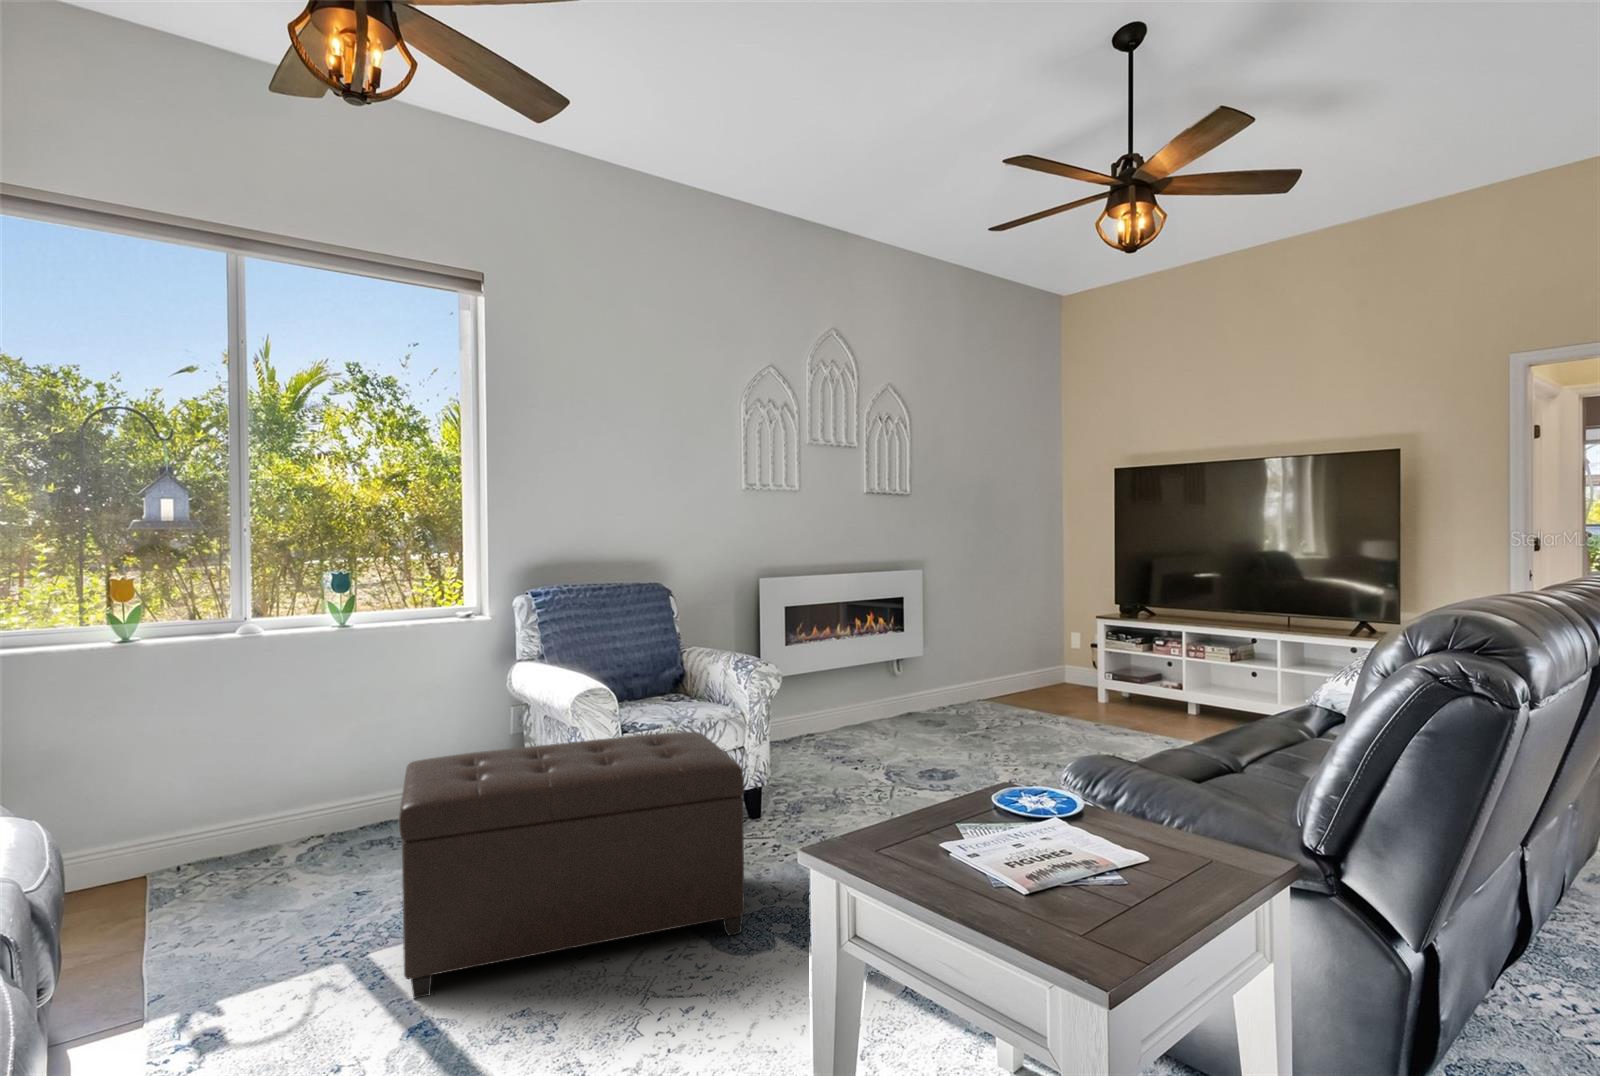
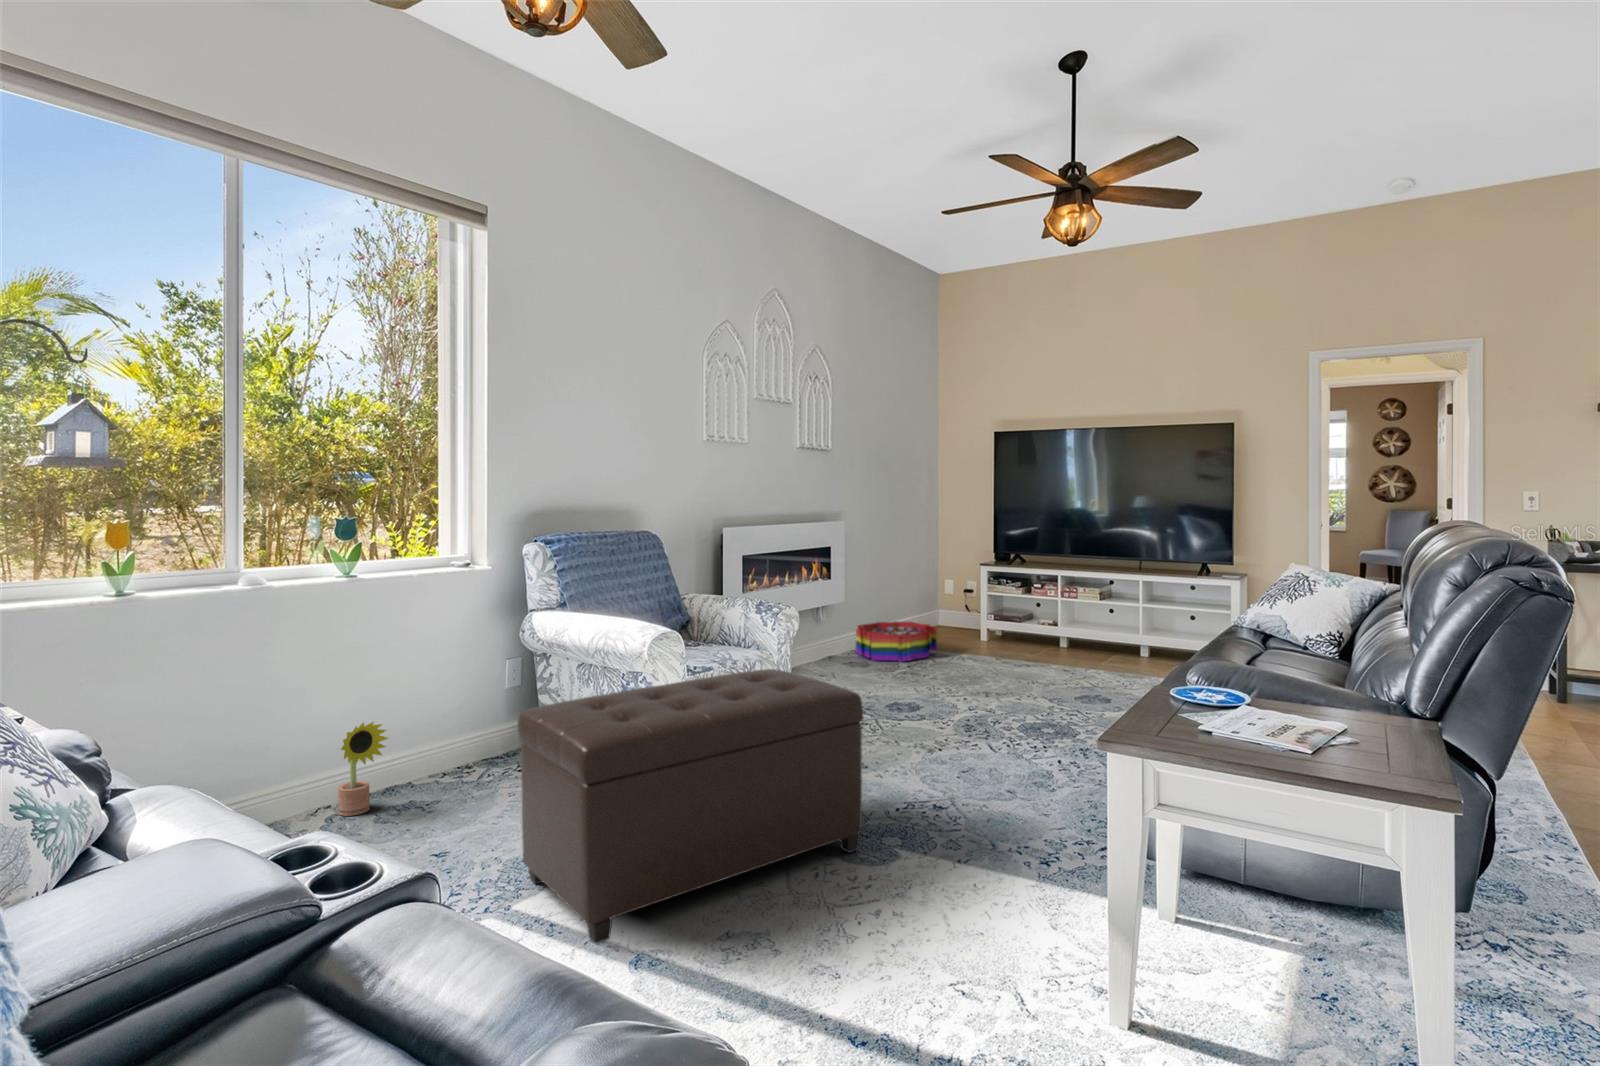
storage bin: none [939,676,1028,723] -> present [856,621,937,662]
decorative plant: none [321,759,370,844] -> present [338,722,388,816]

